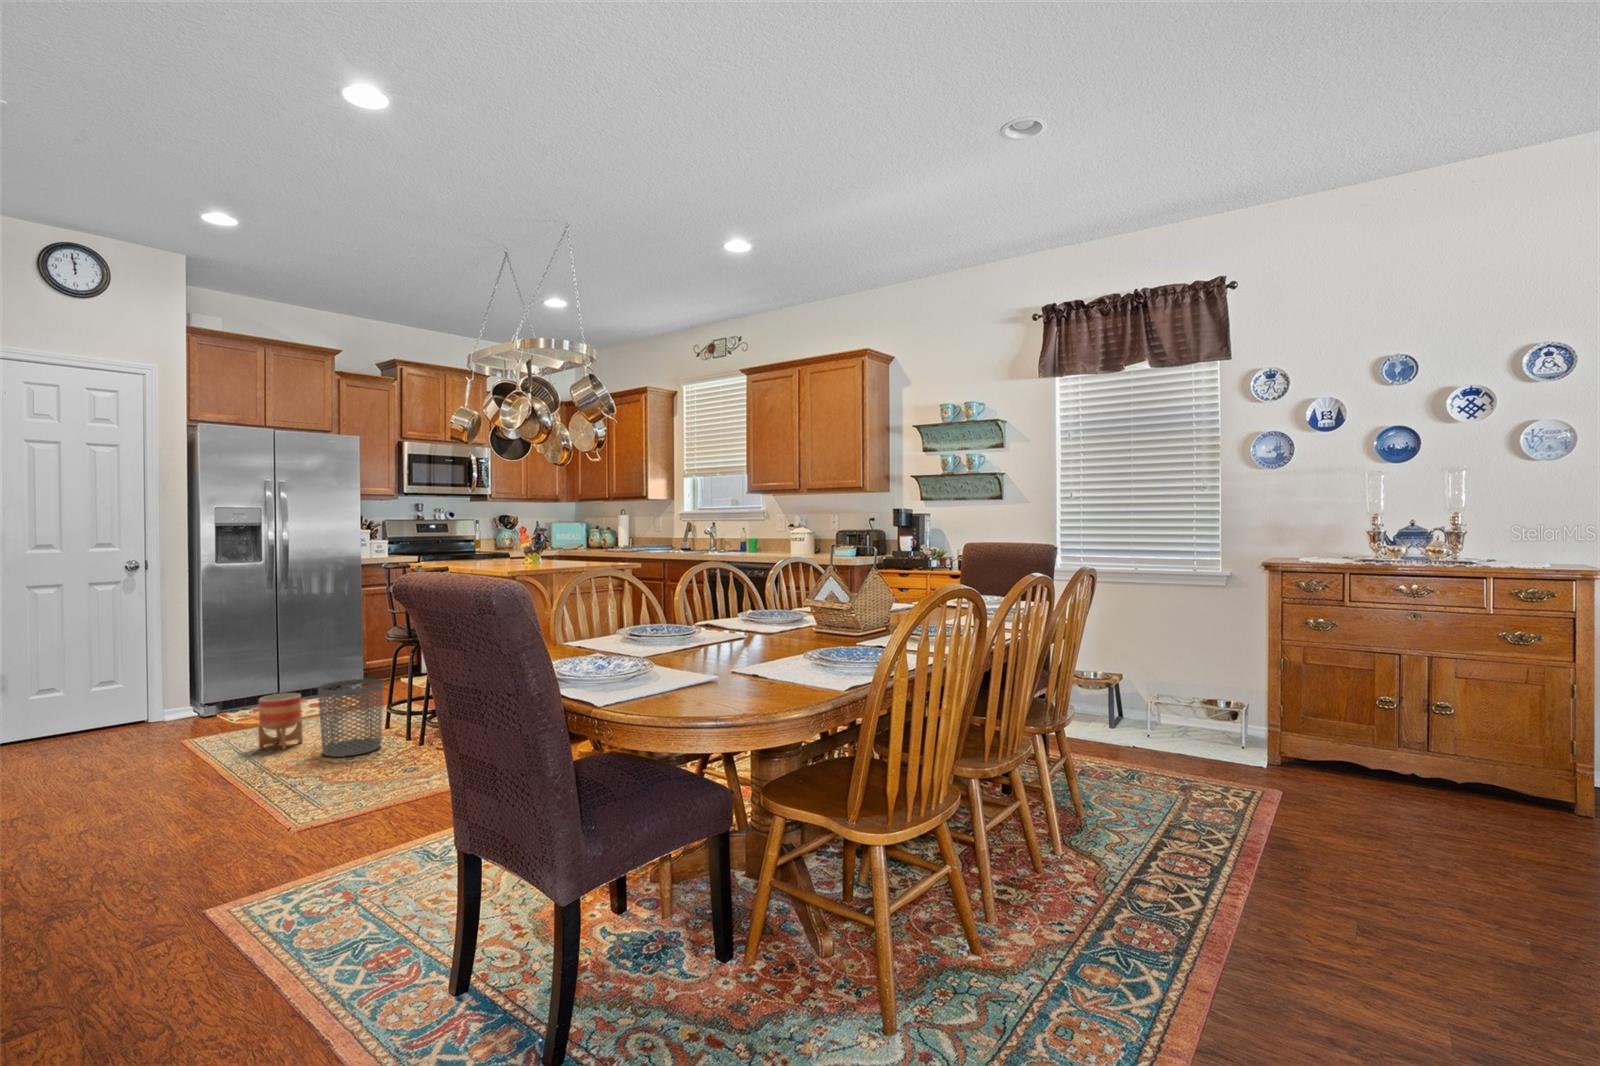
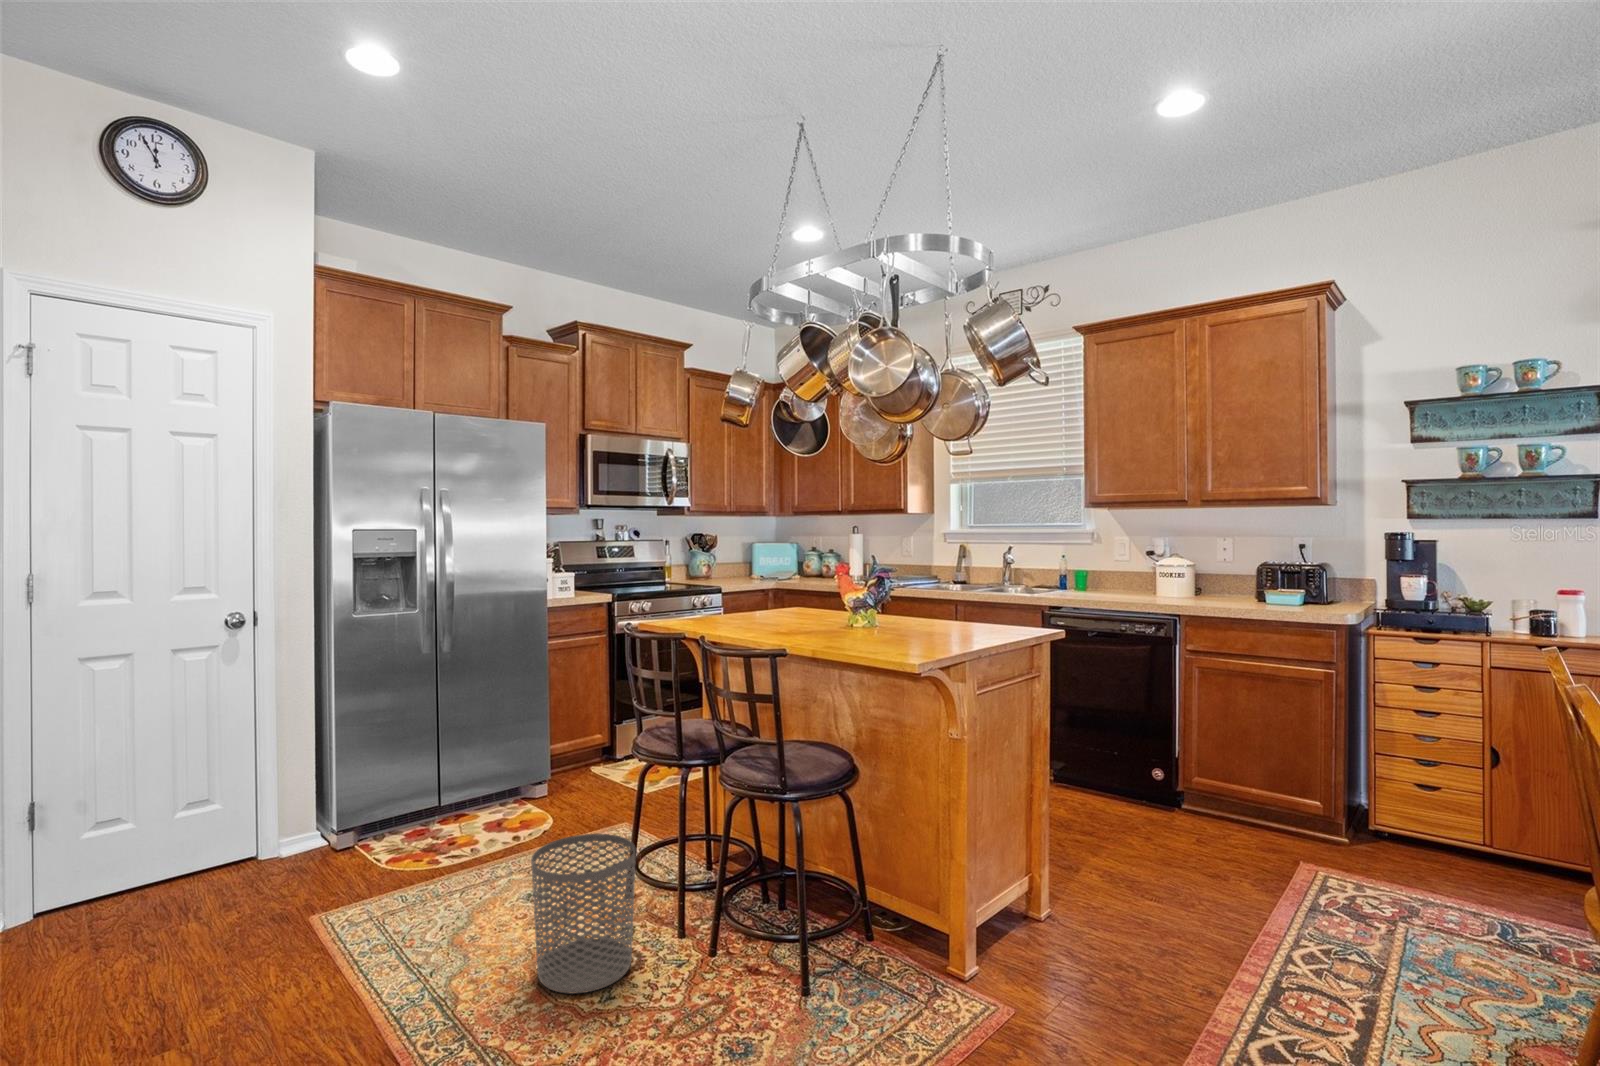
planter: present [258,693,303,750] -> none [427,849,495,960]

